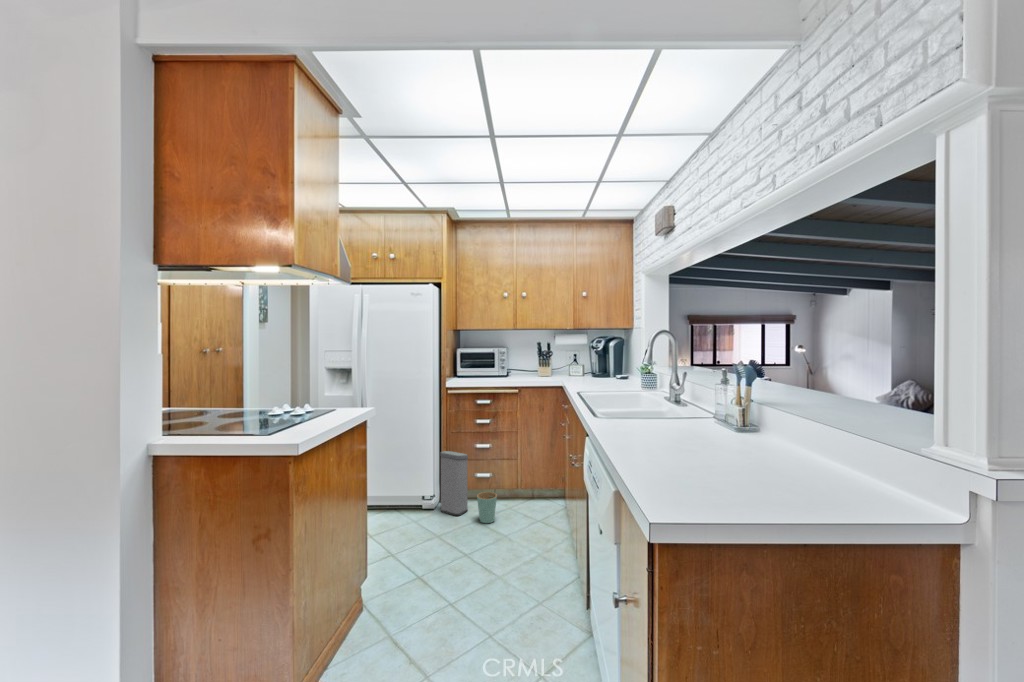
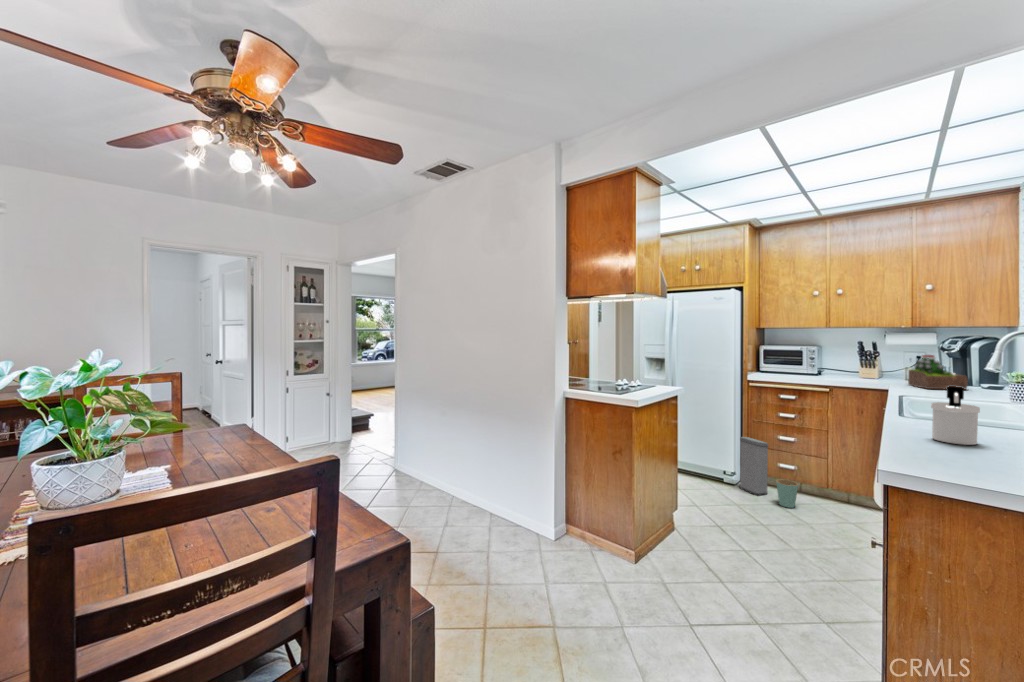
succulent plant: none [574,353,611,384] -> present [908,355,968,390]
soap dispenser: none [648,381,687,445] -> present [931,386,980,445]

